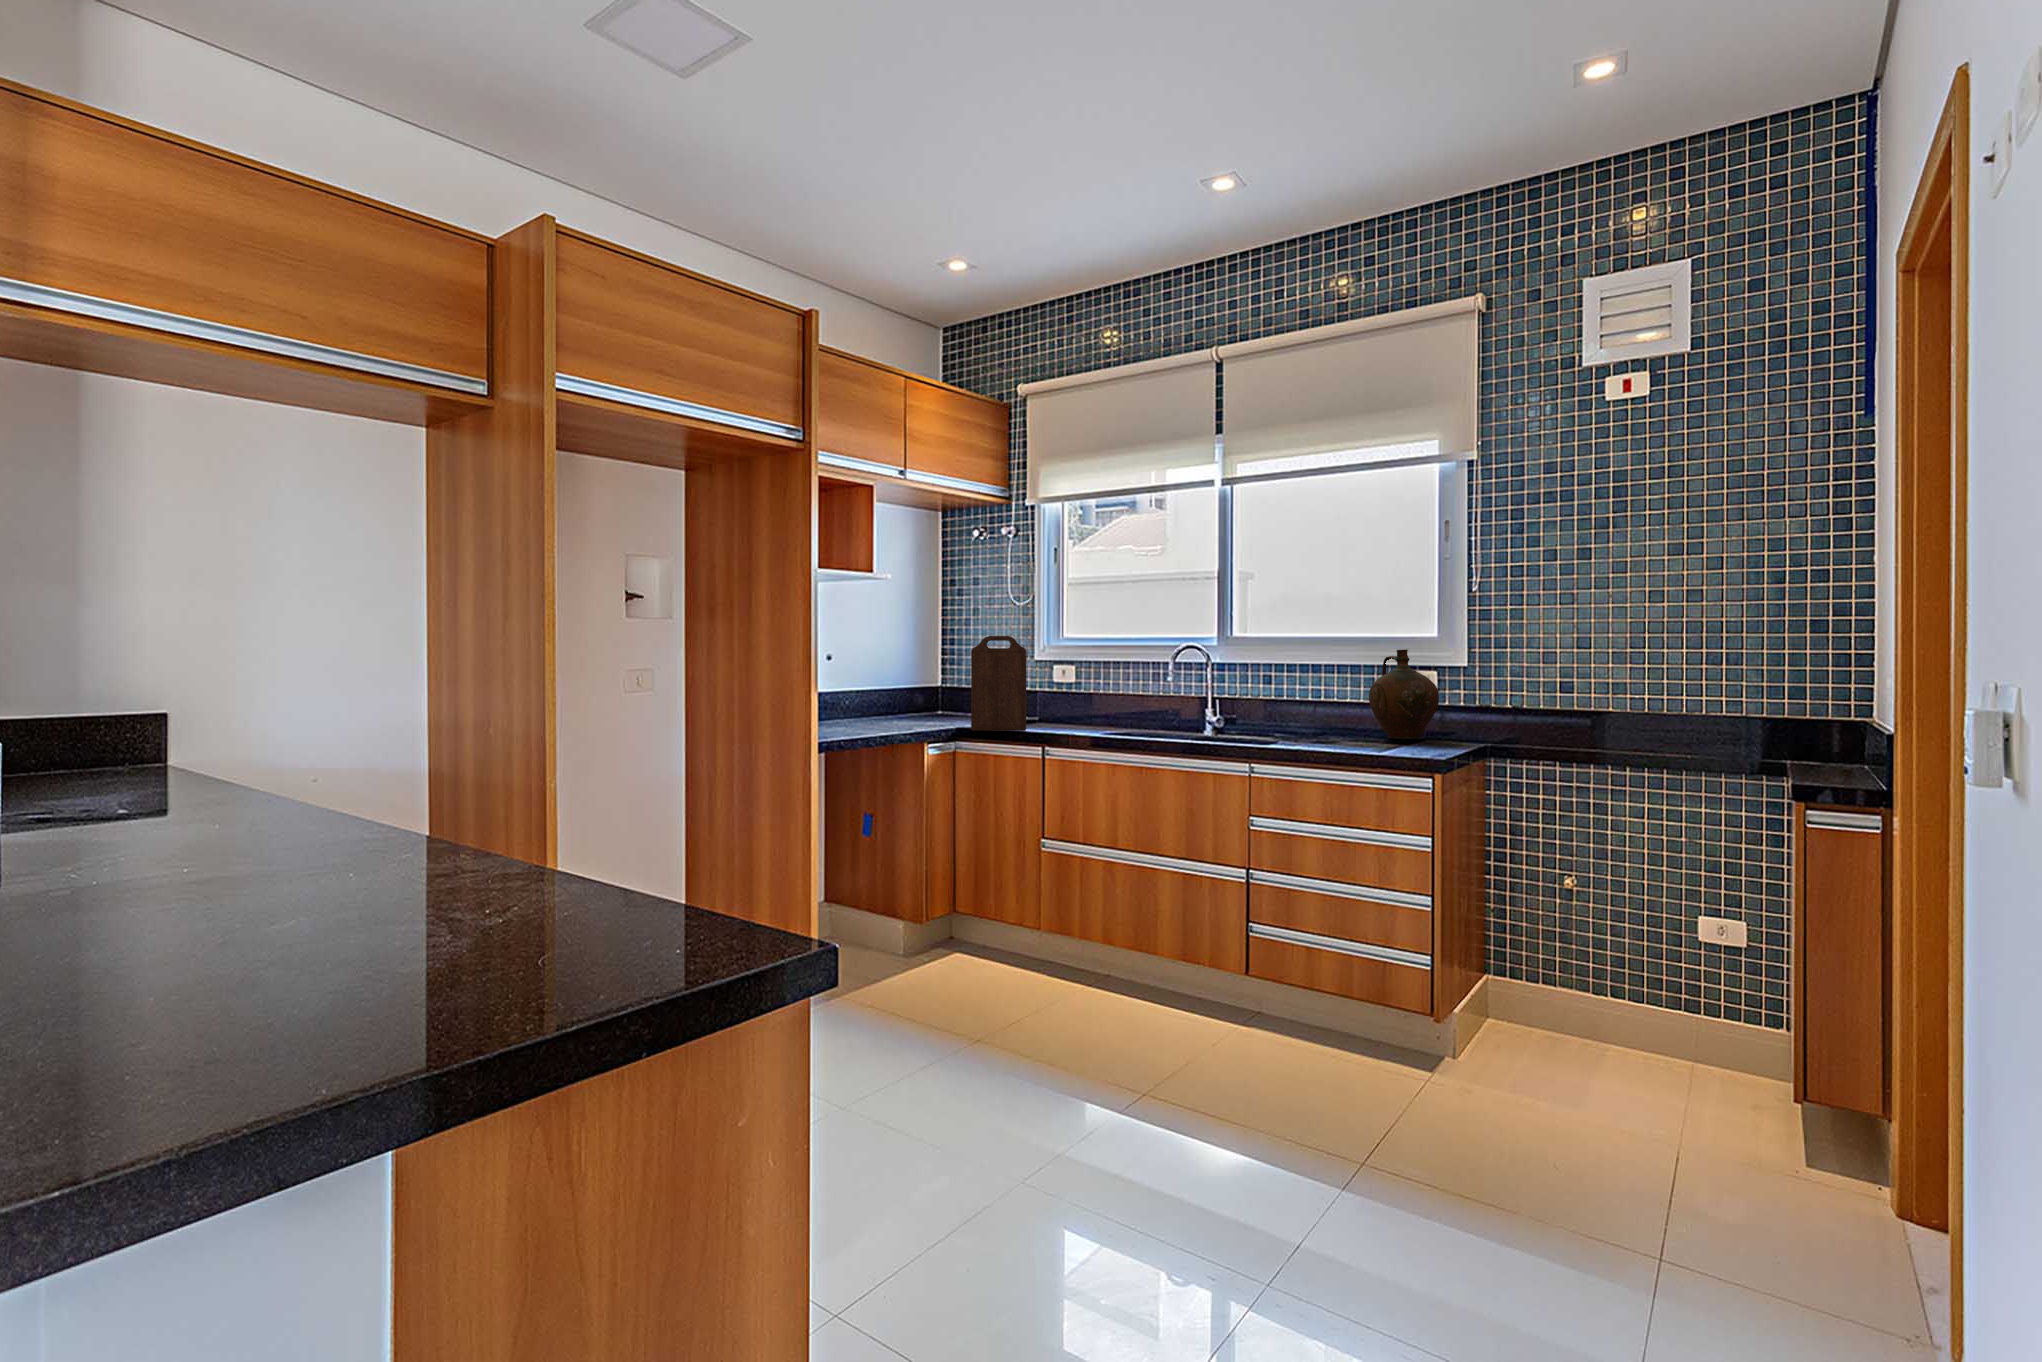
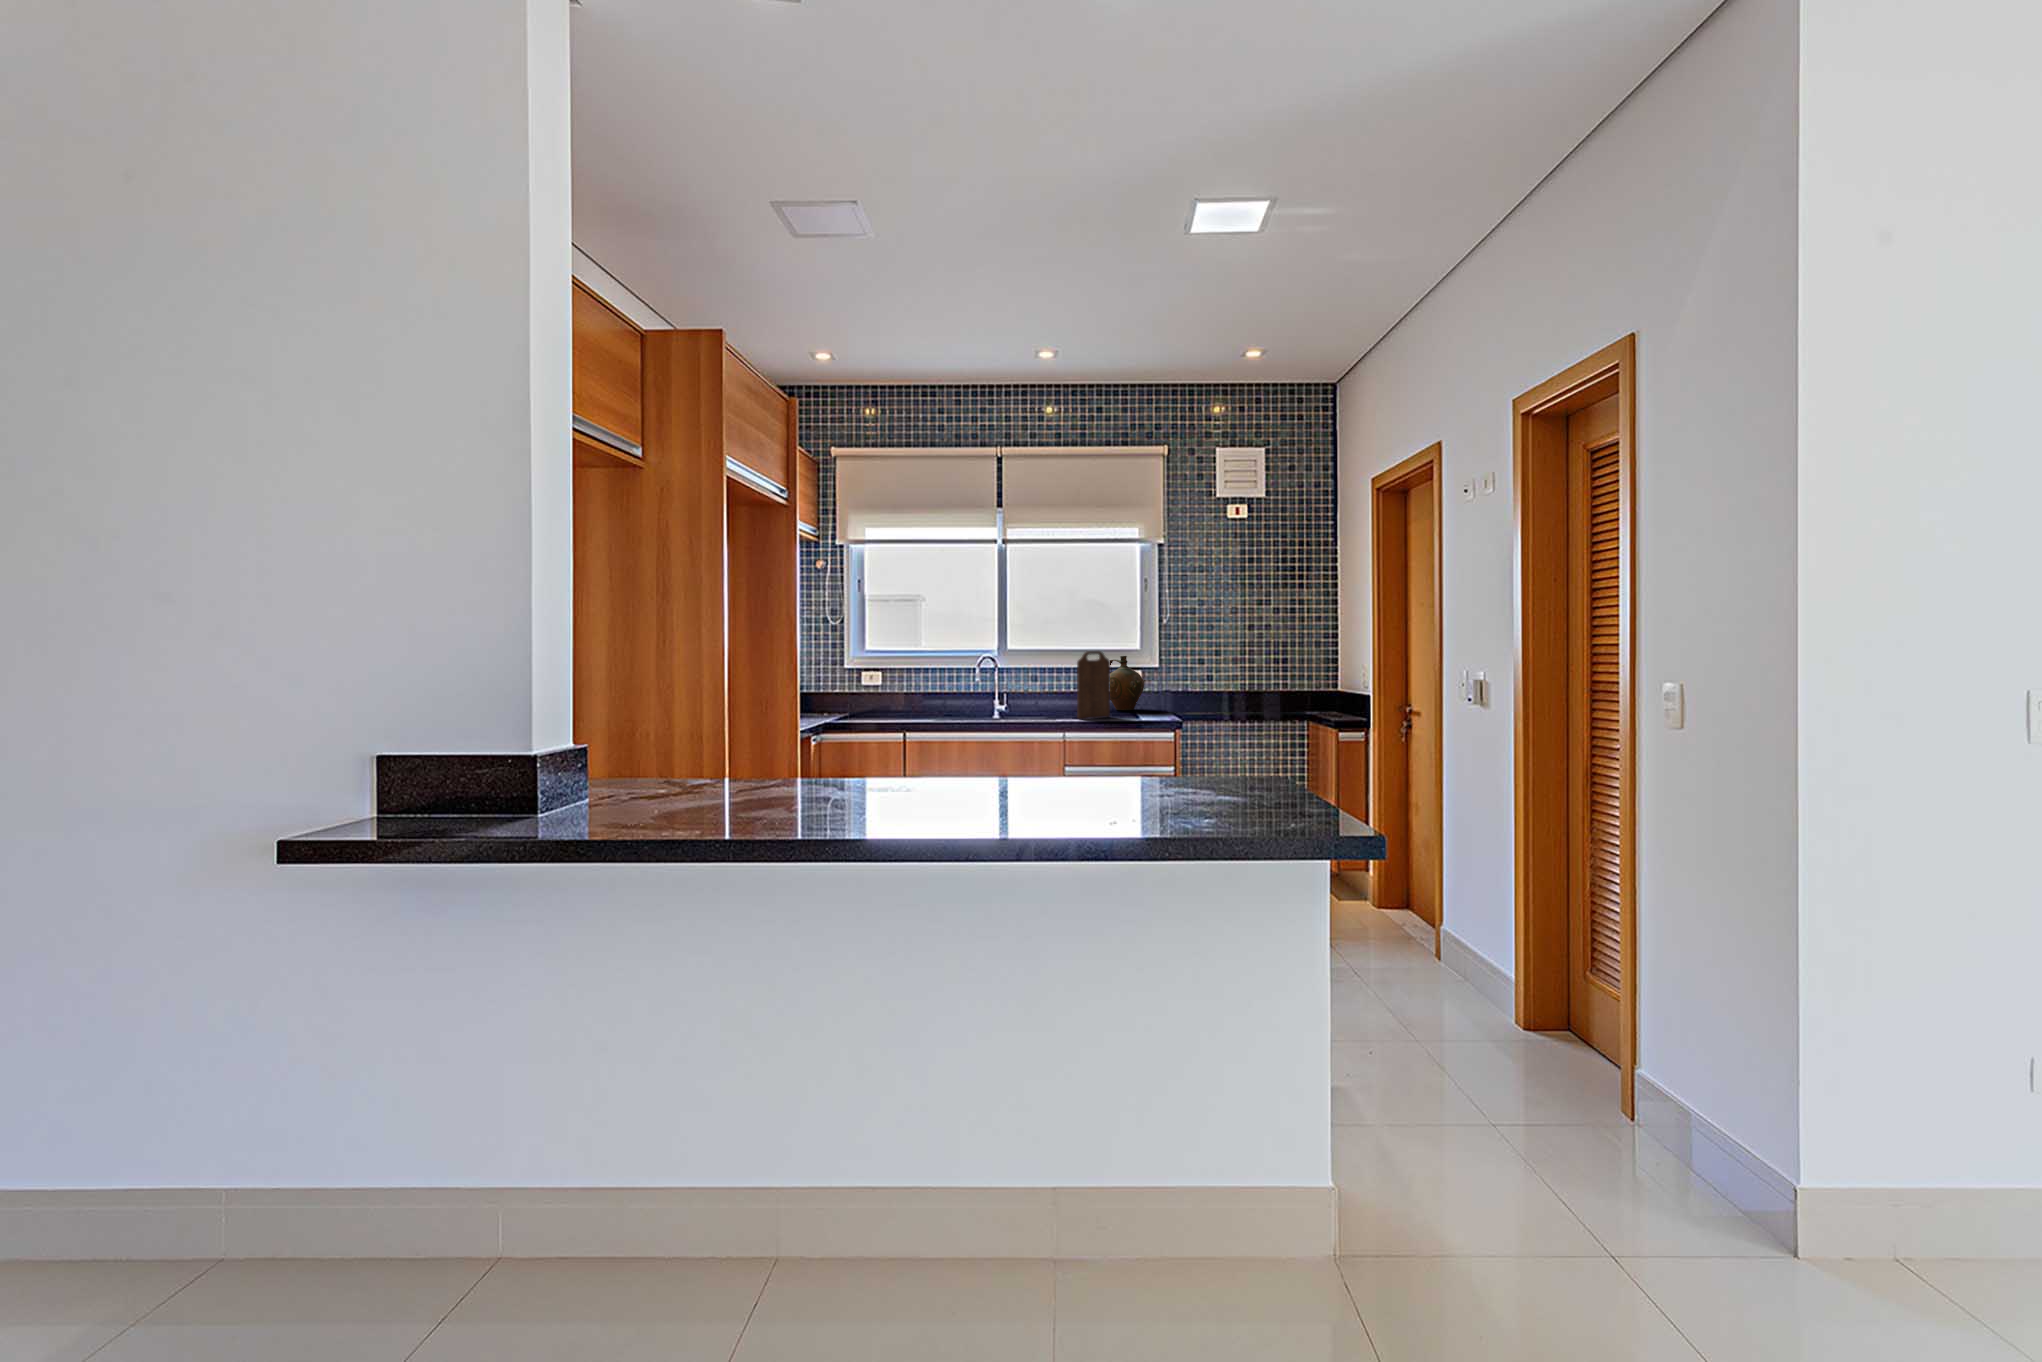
cutting board: present [971,636,1026,731] -> present [1077,651,1110,719]

